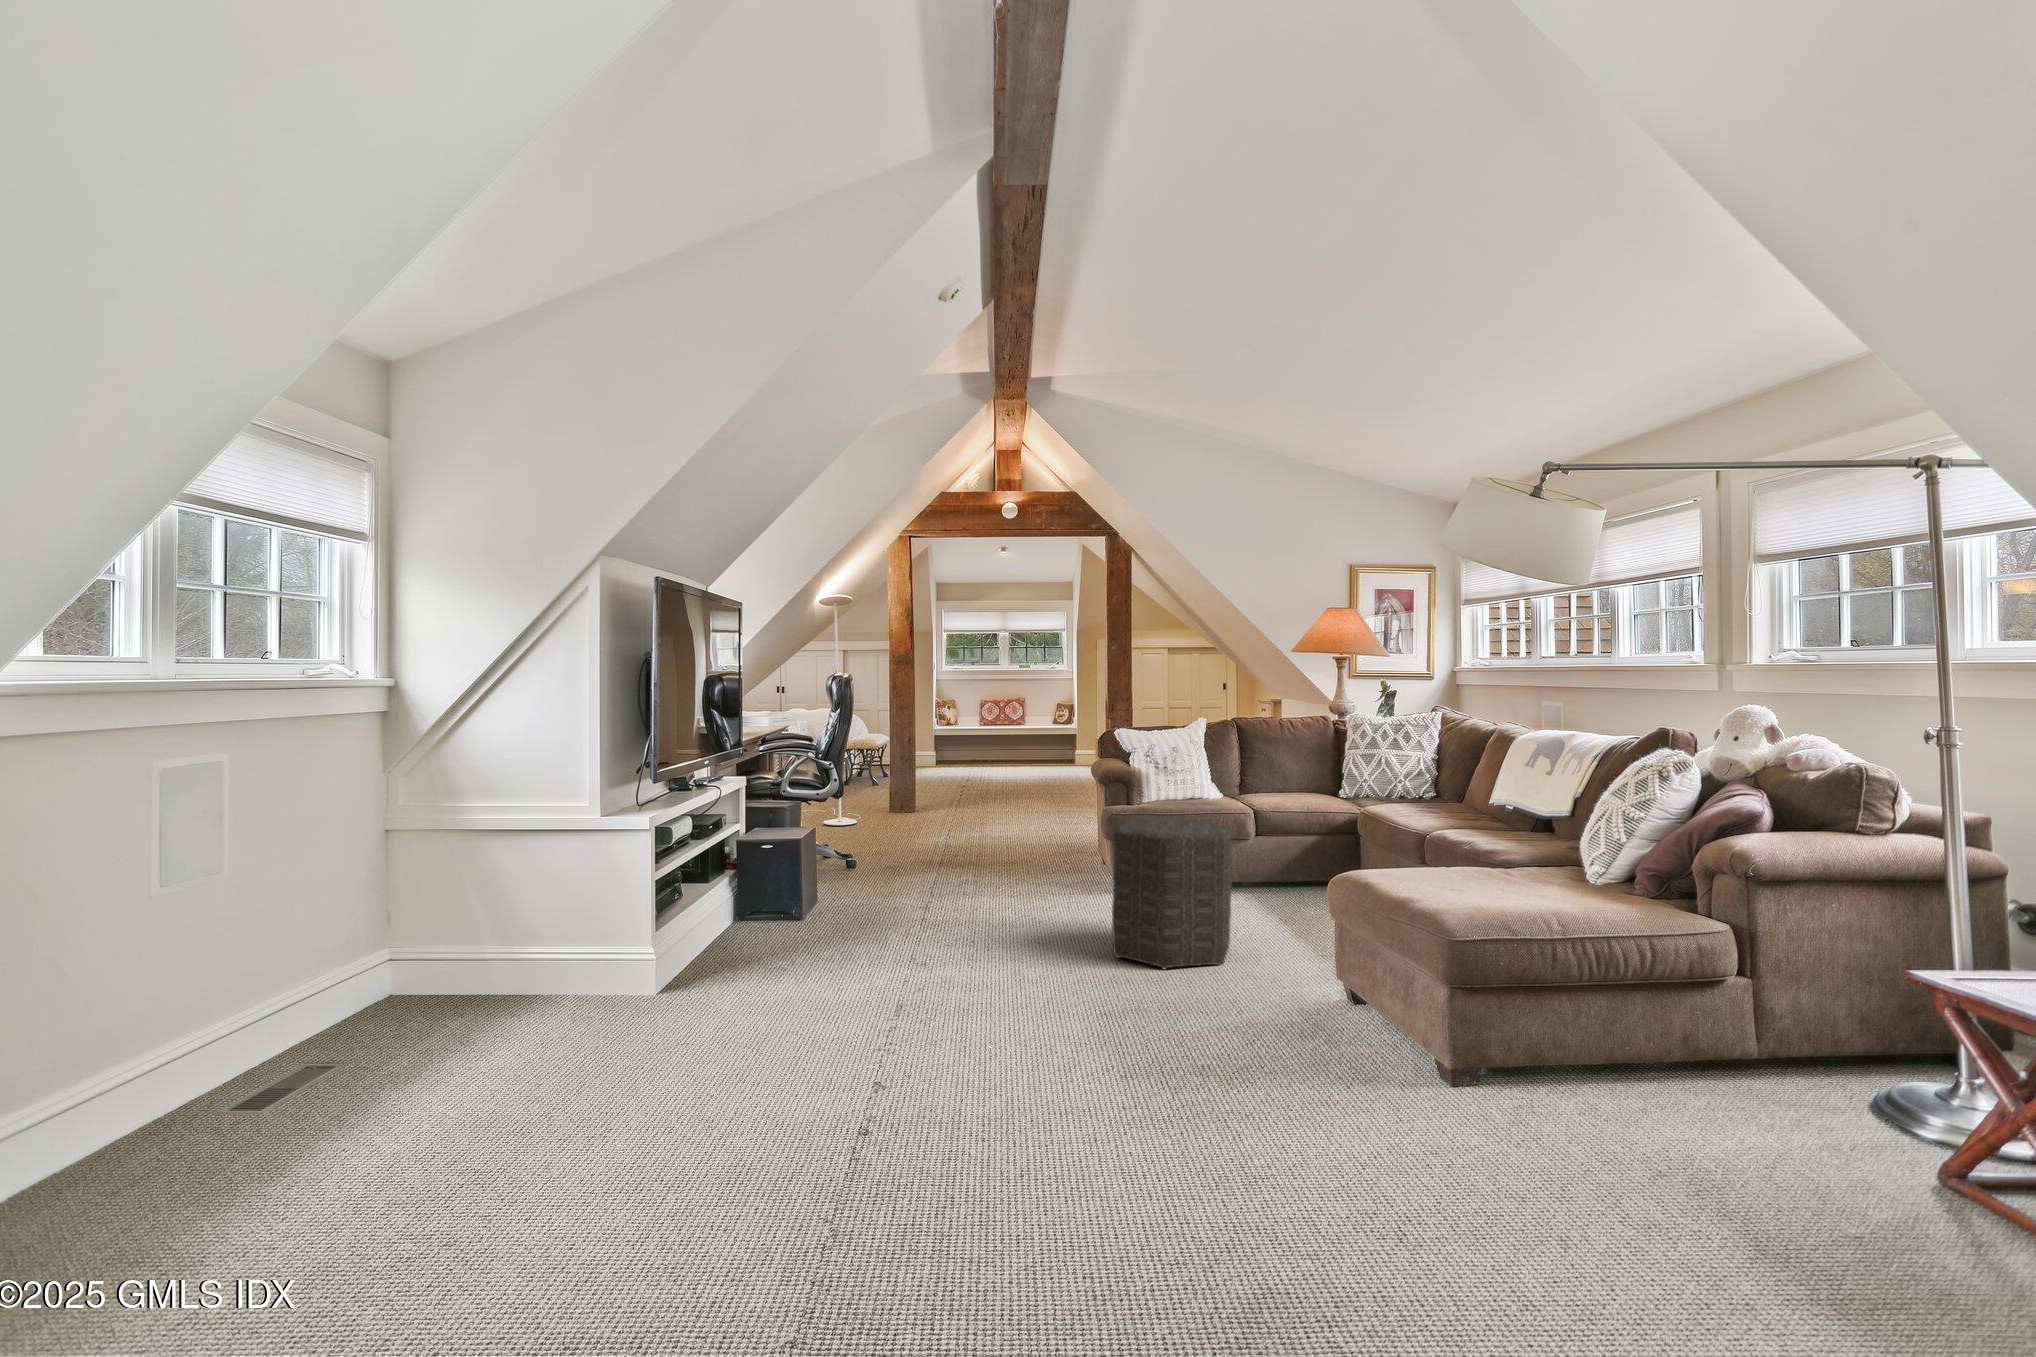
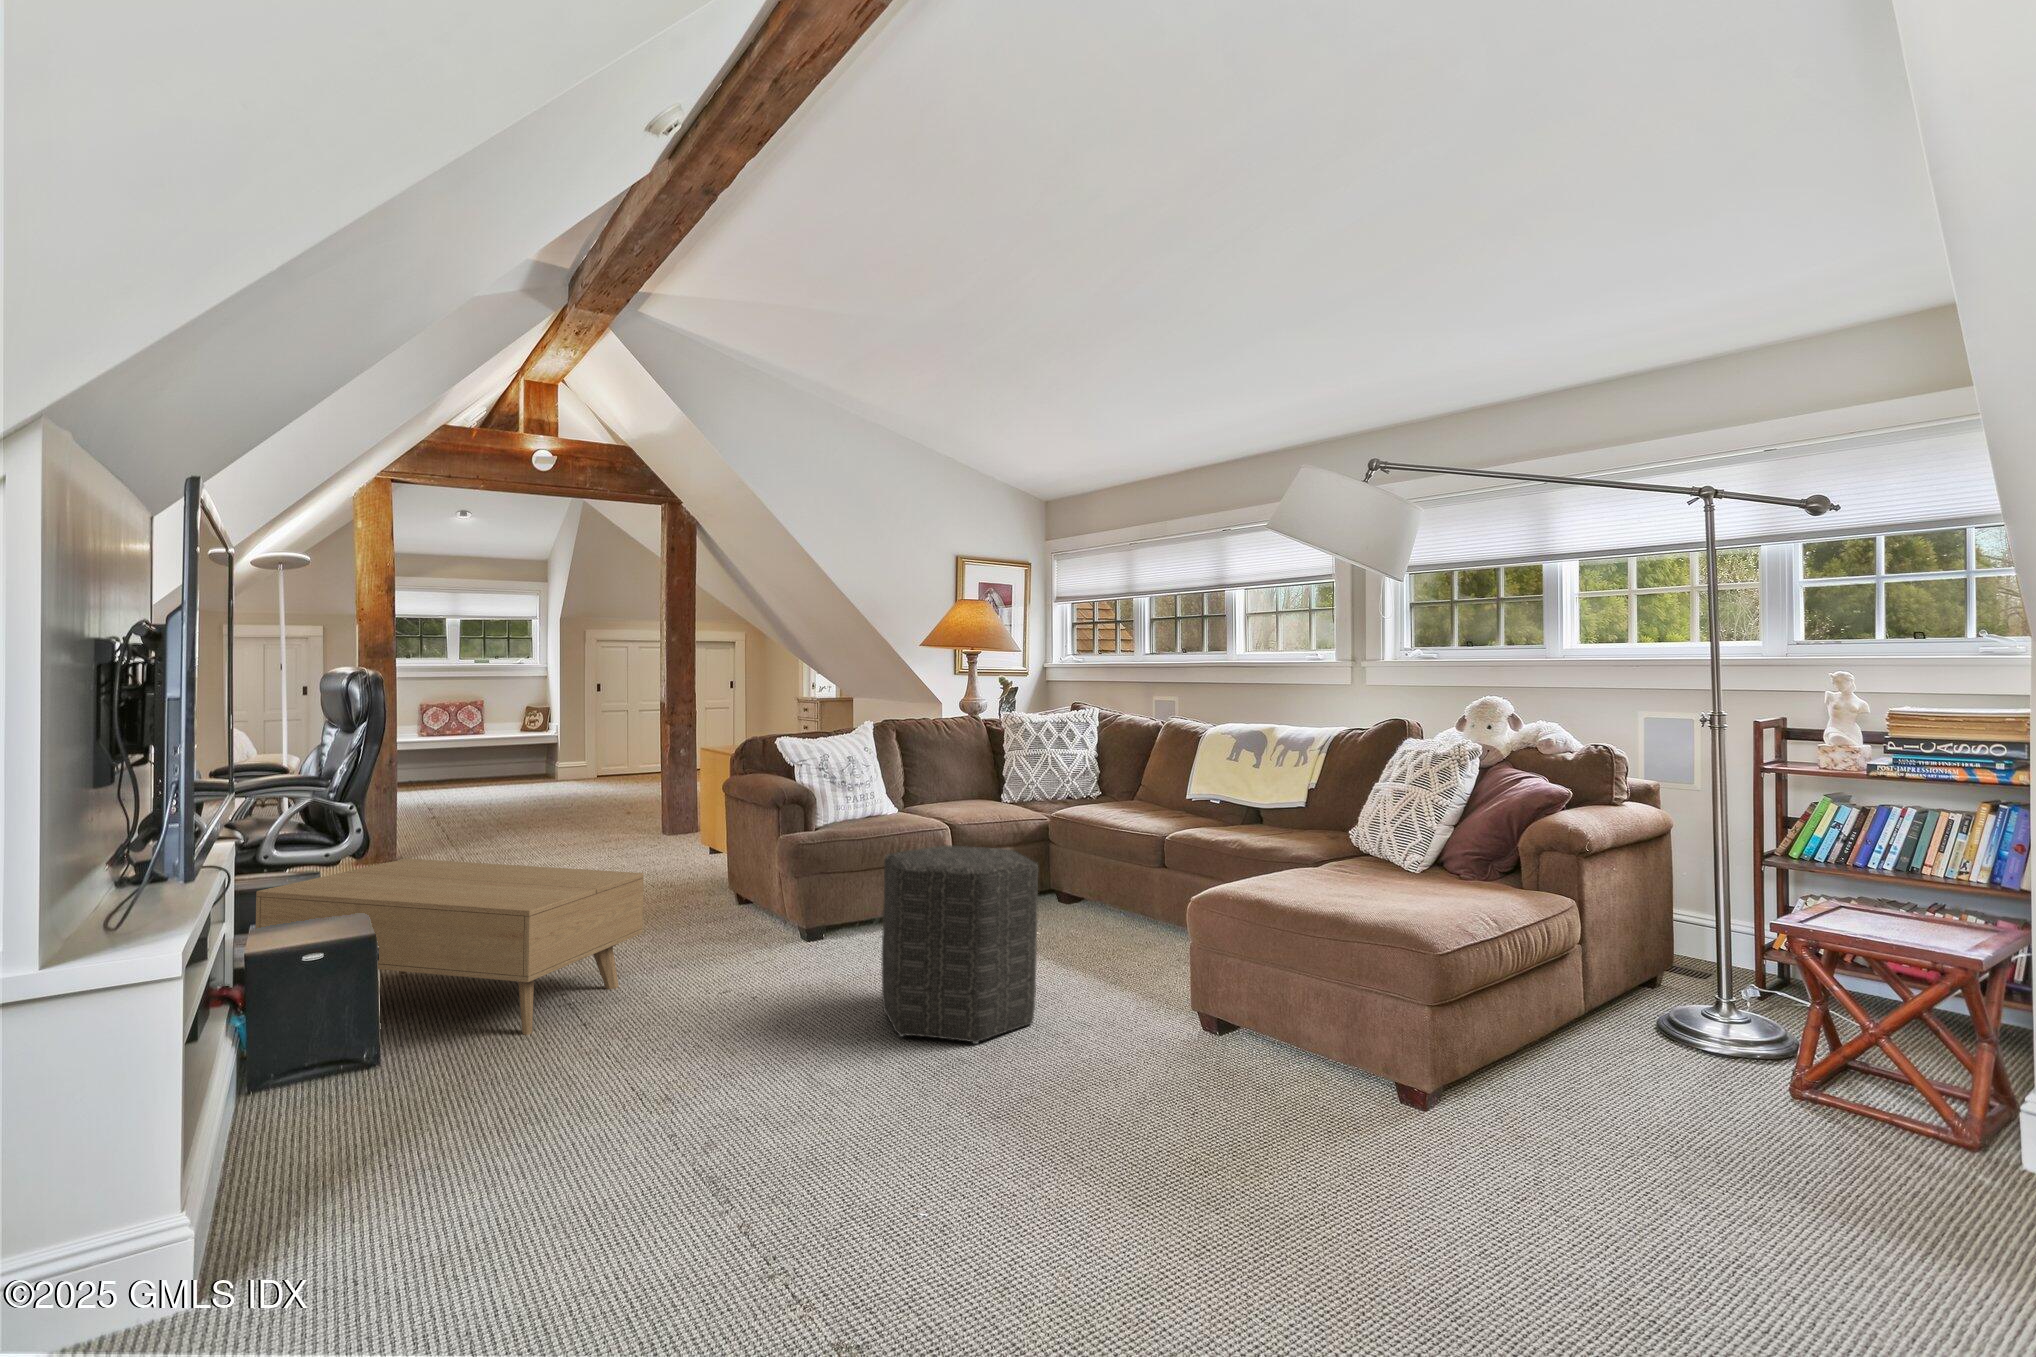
coffee table: none [770,808,992,926] -> present [256,858,644,1035]

